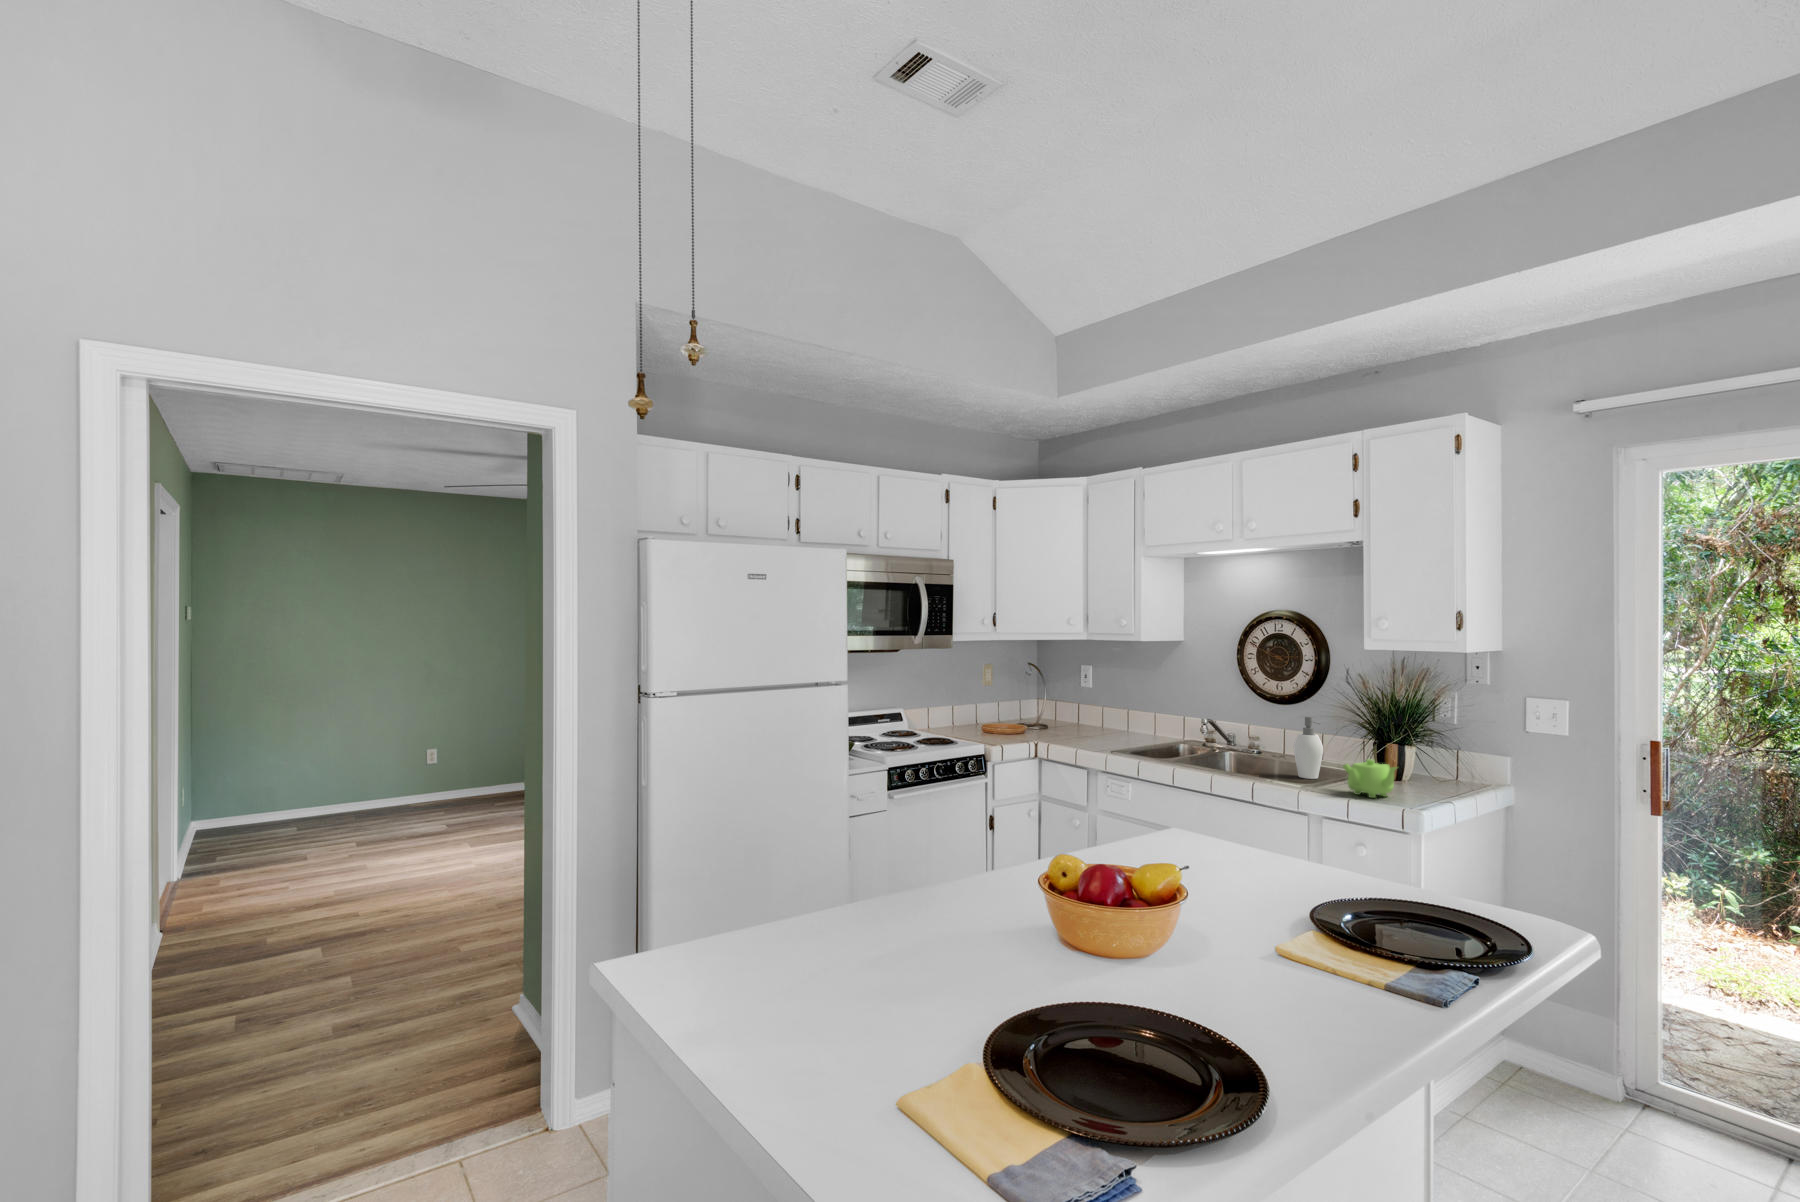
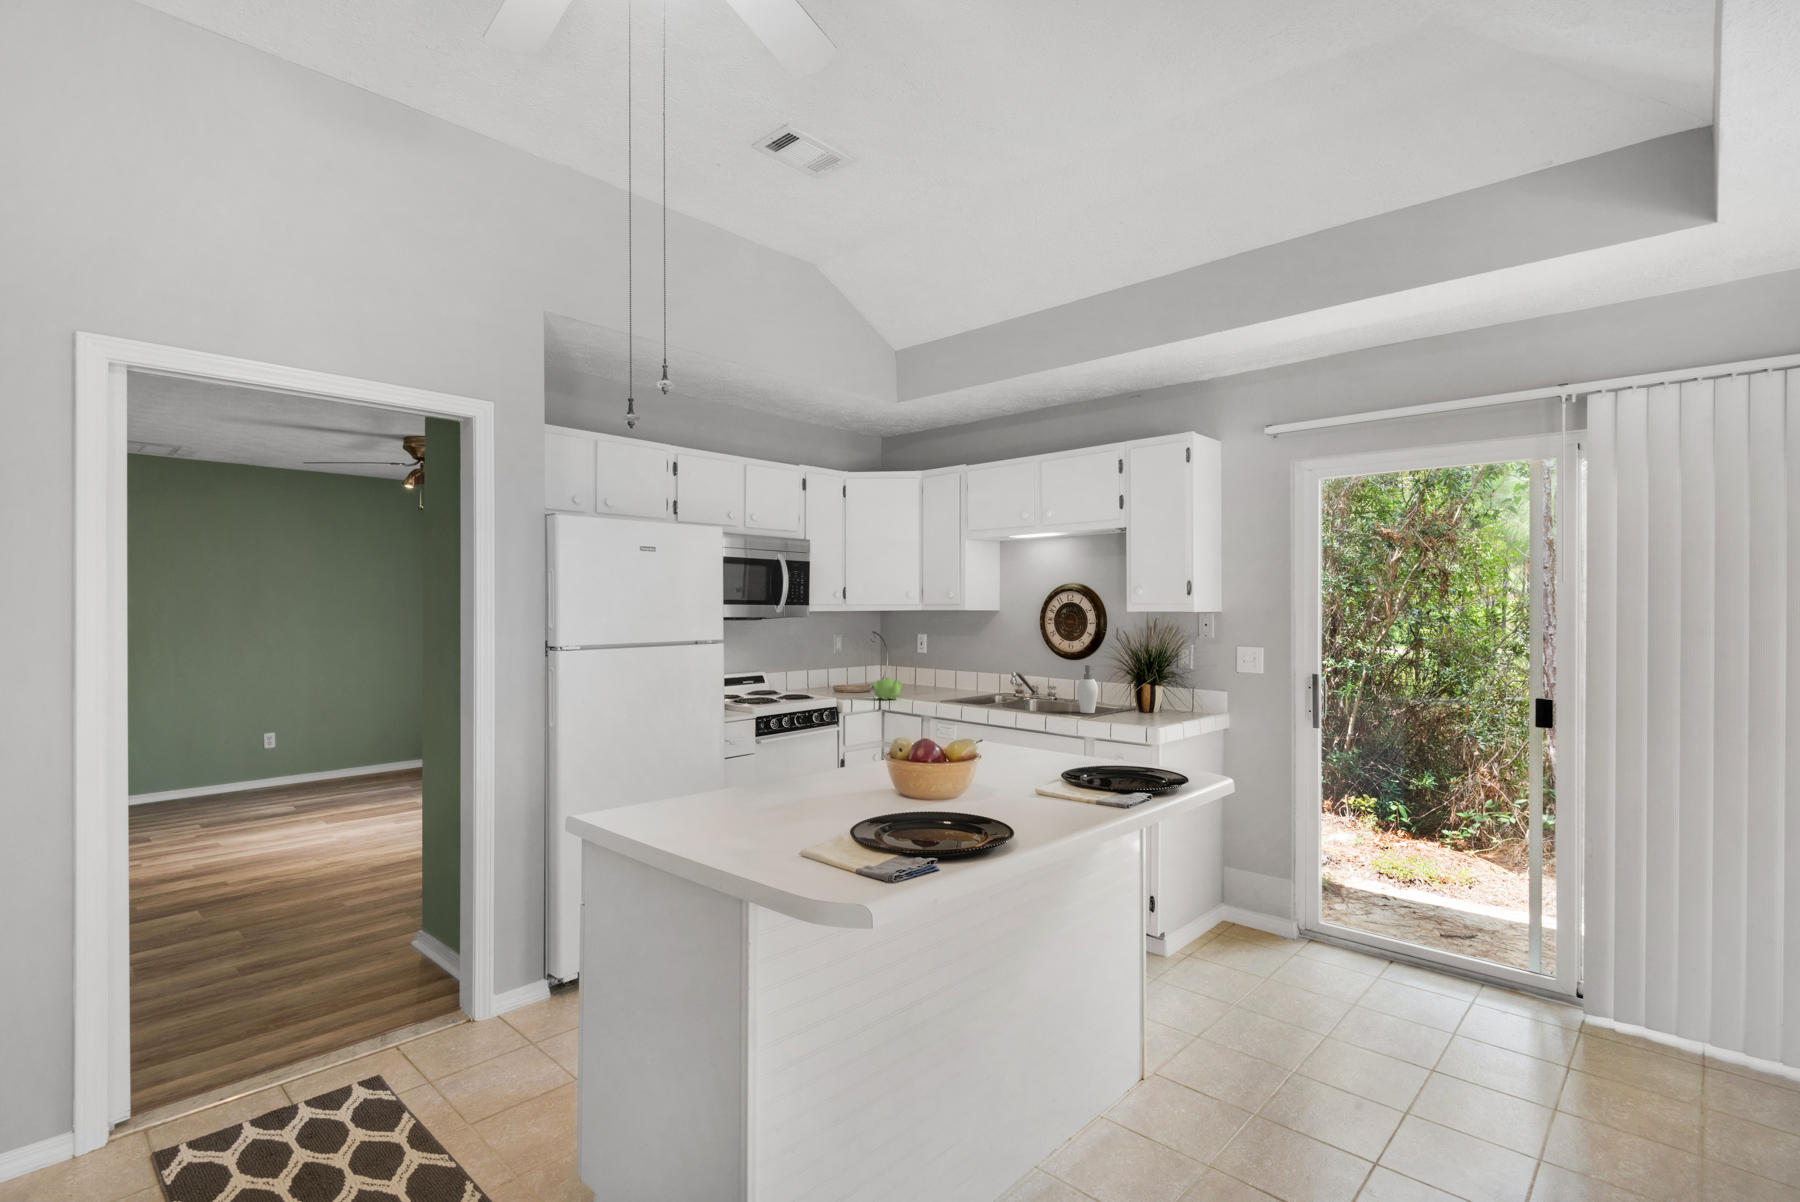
teapot: present [1343,759,1397,798] -> present [872,677,902,700]

